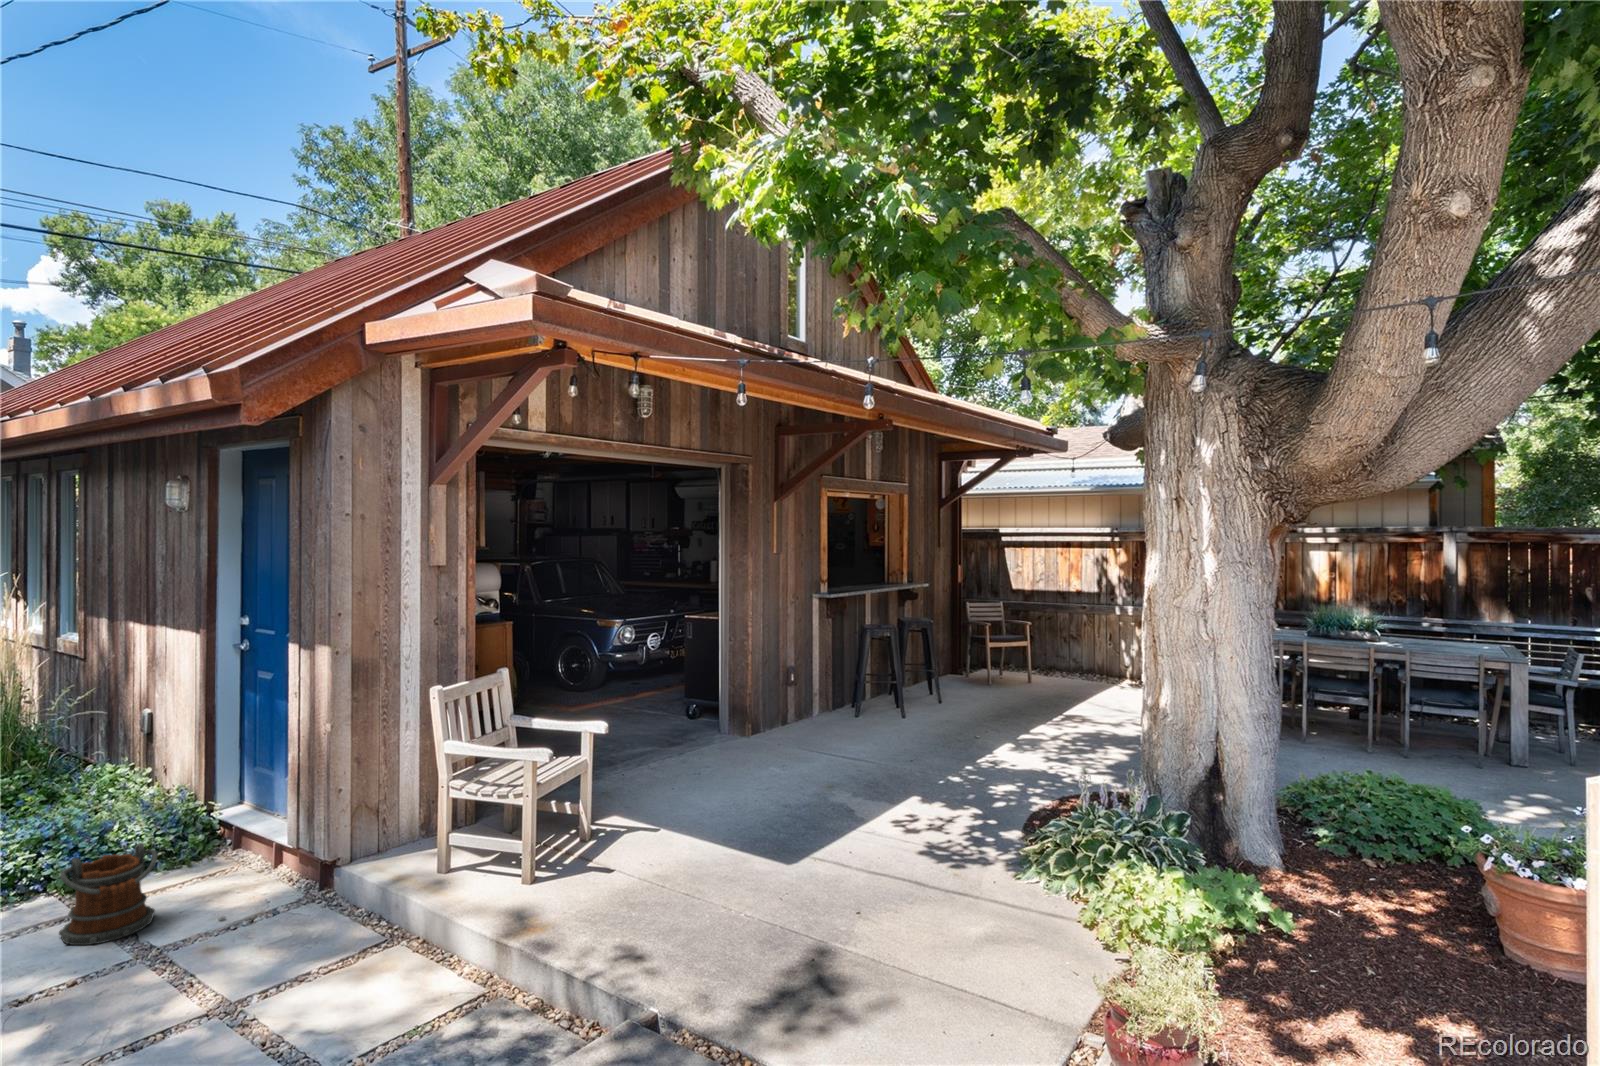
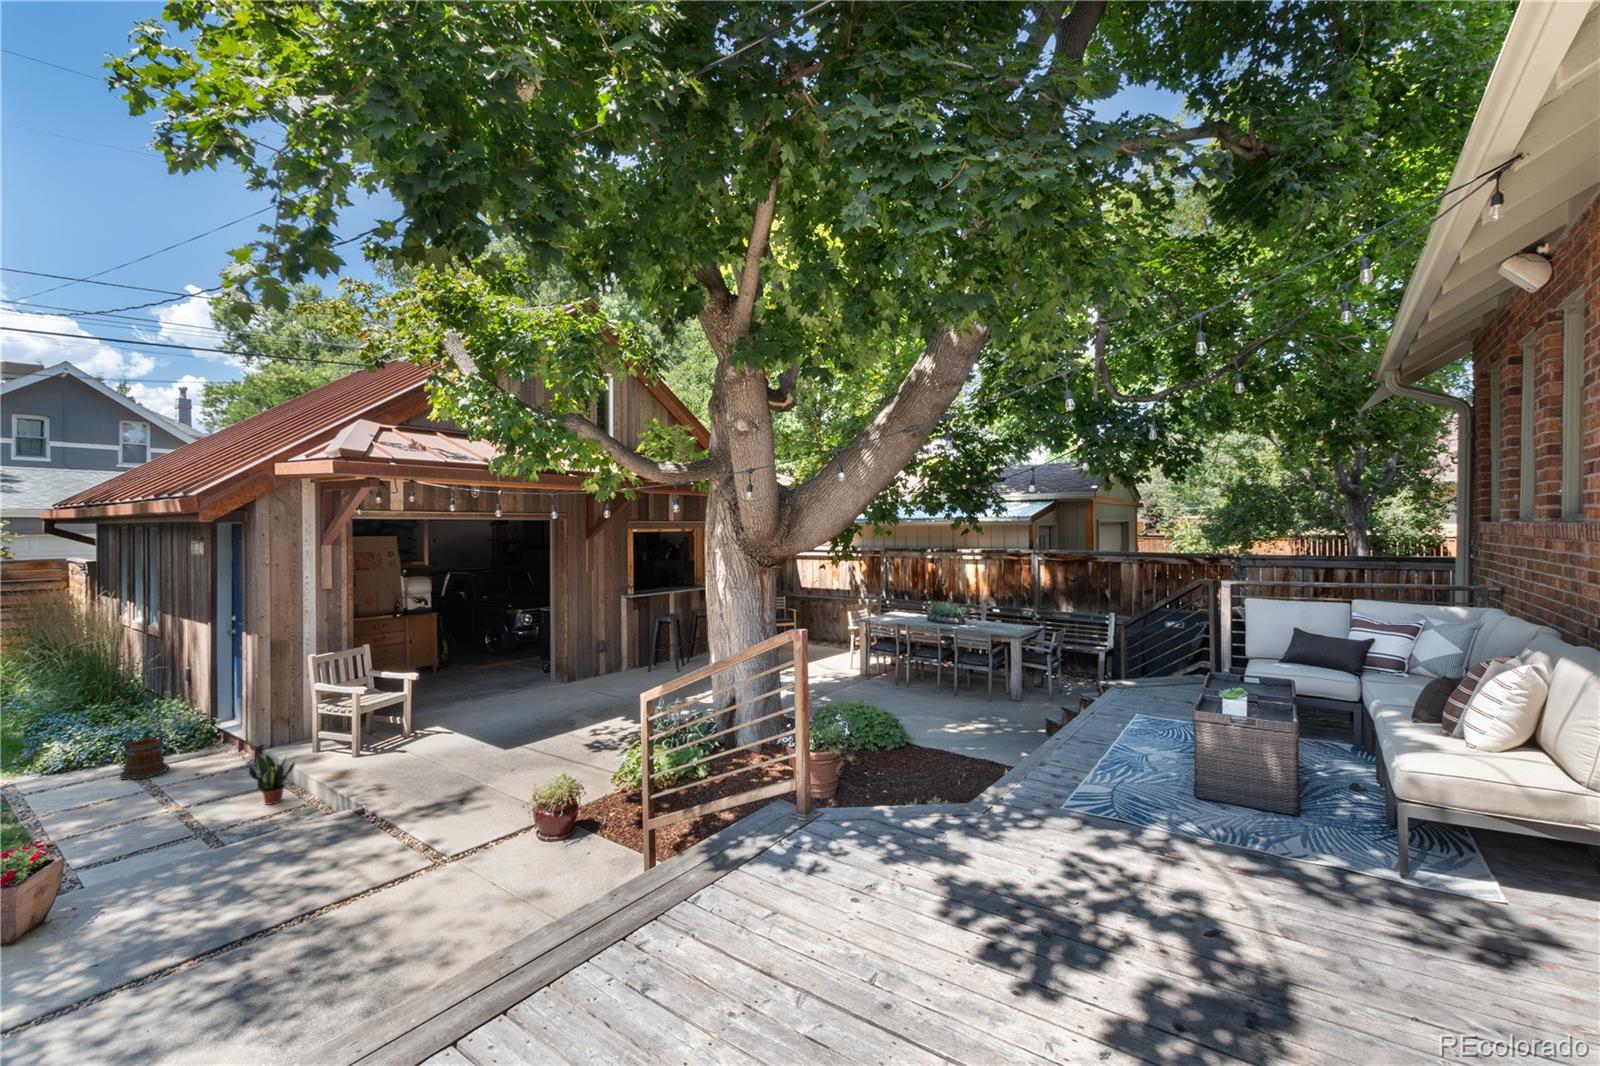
potted plant: none [386,889,467,1004] -> present [249,754,295,805]

